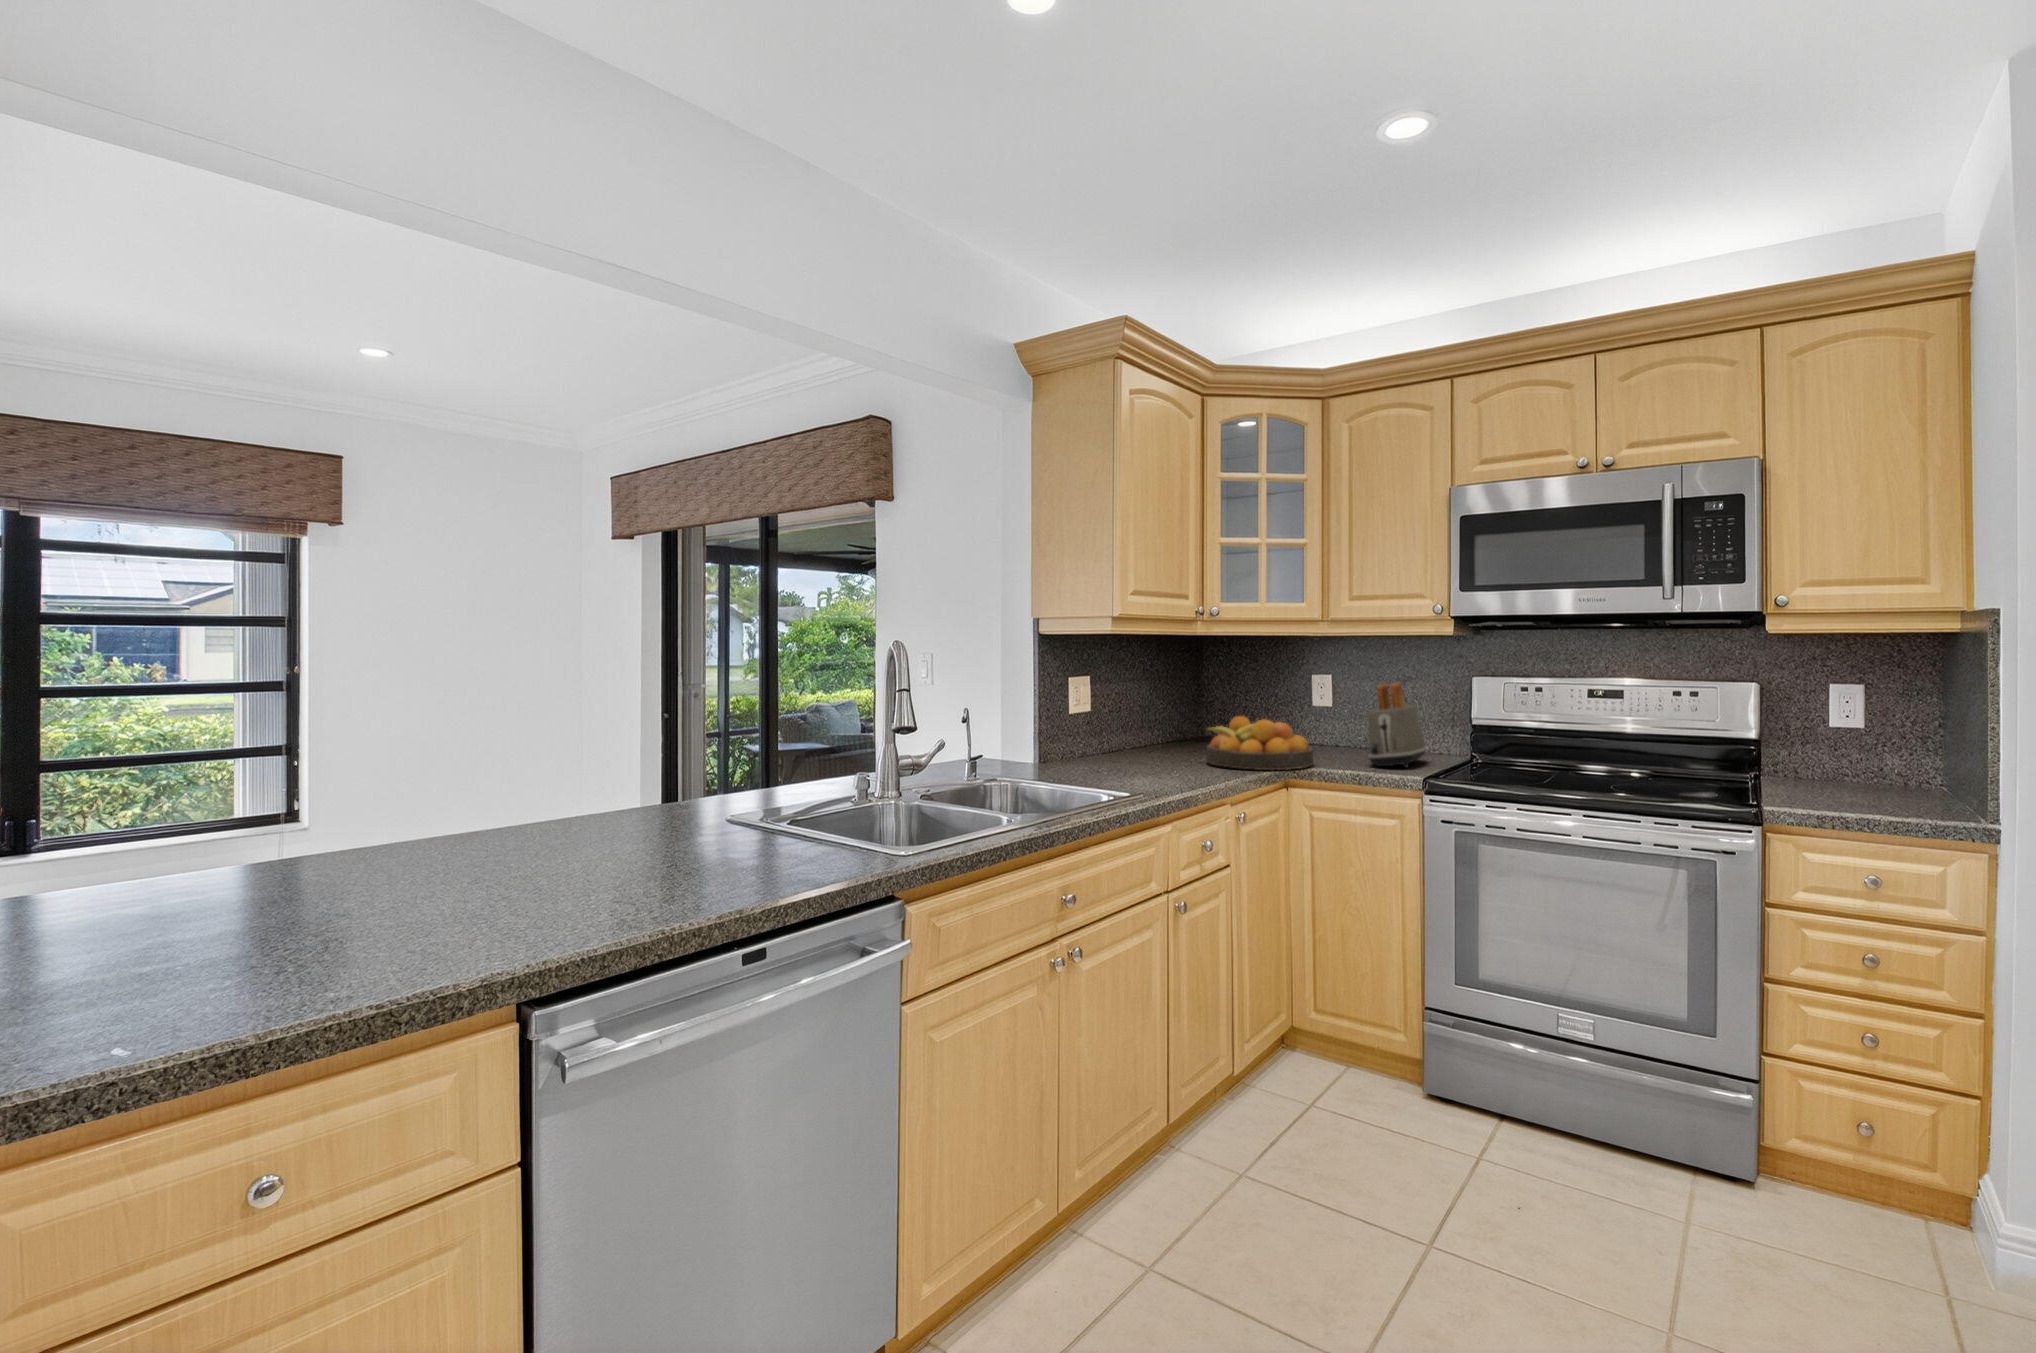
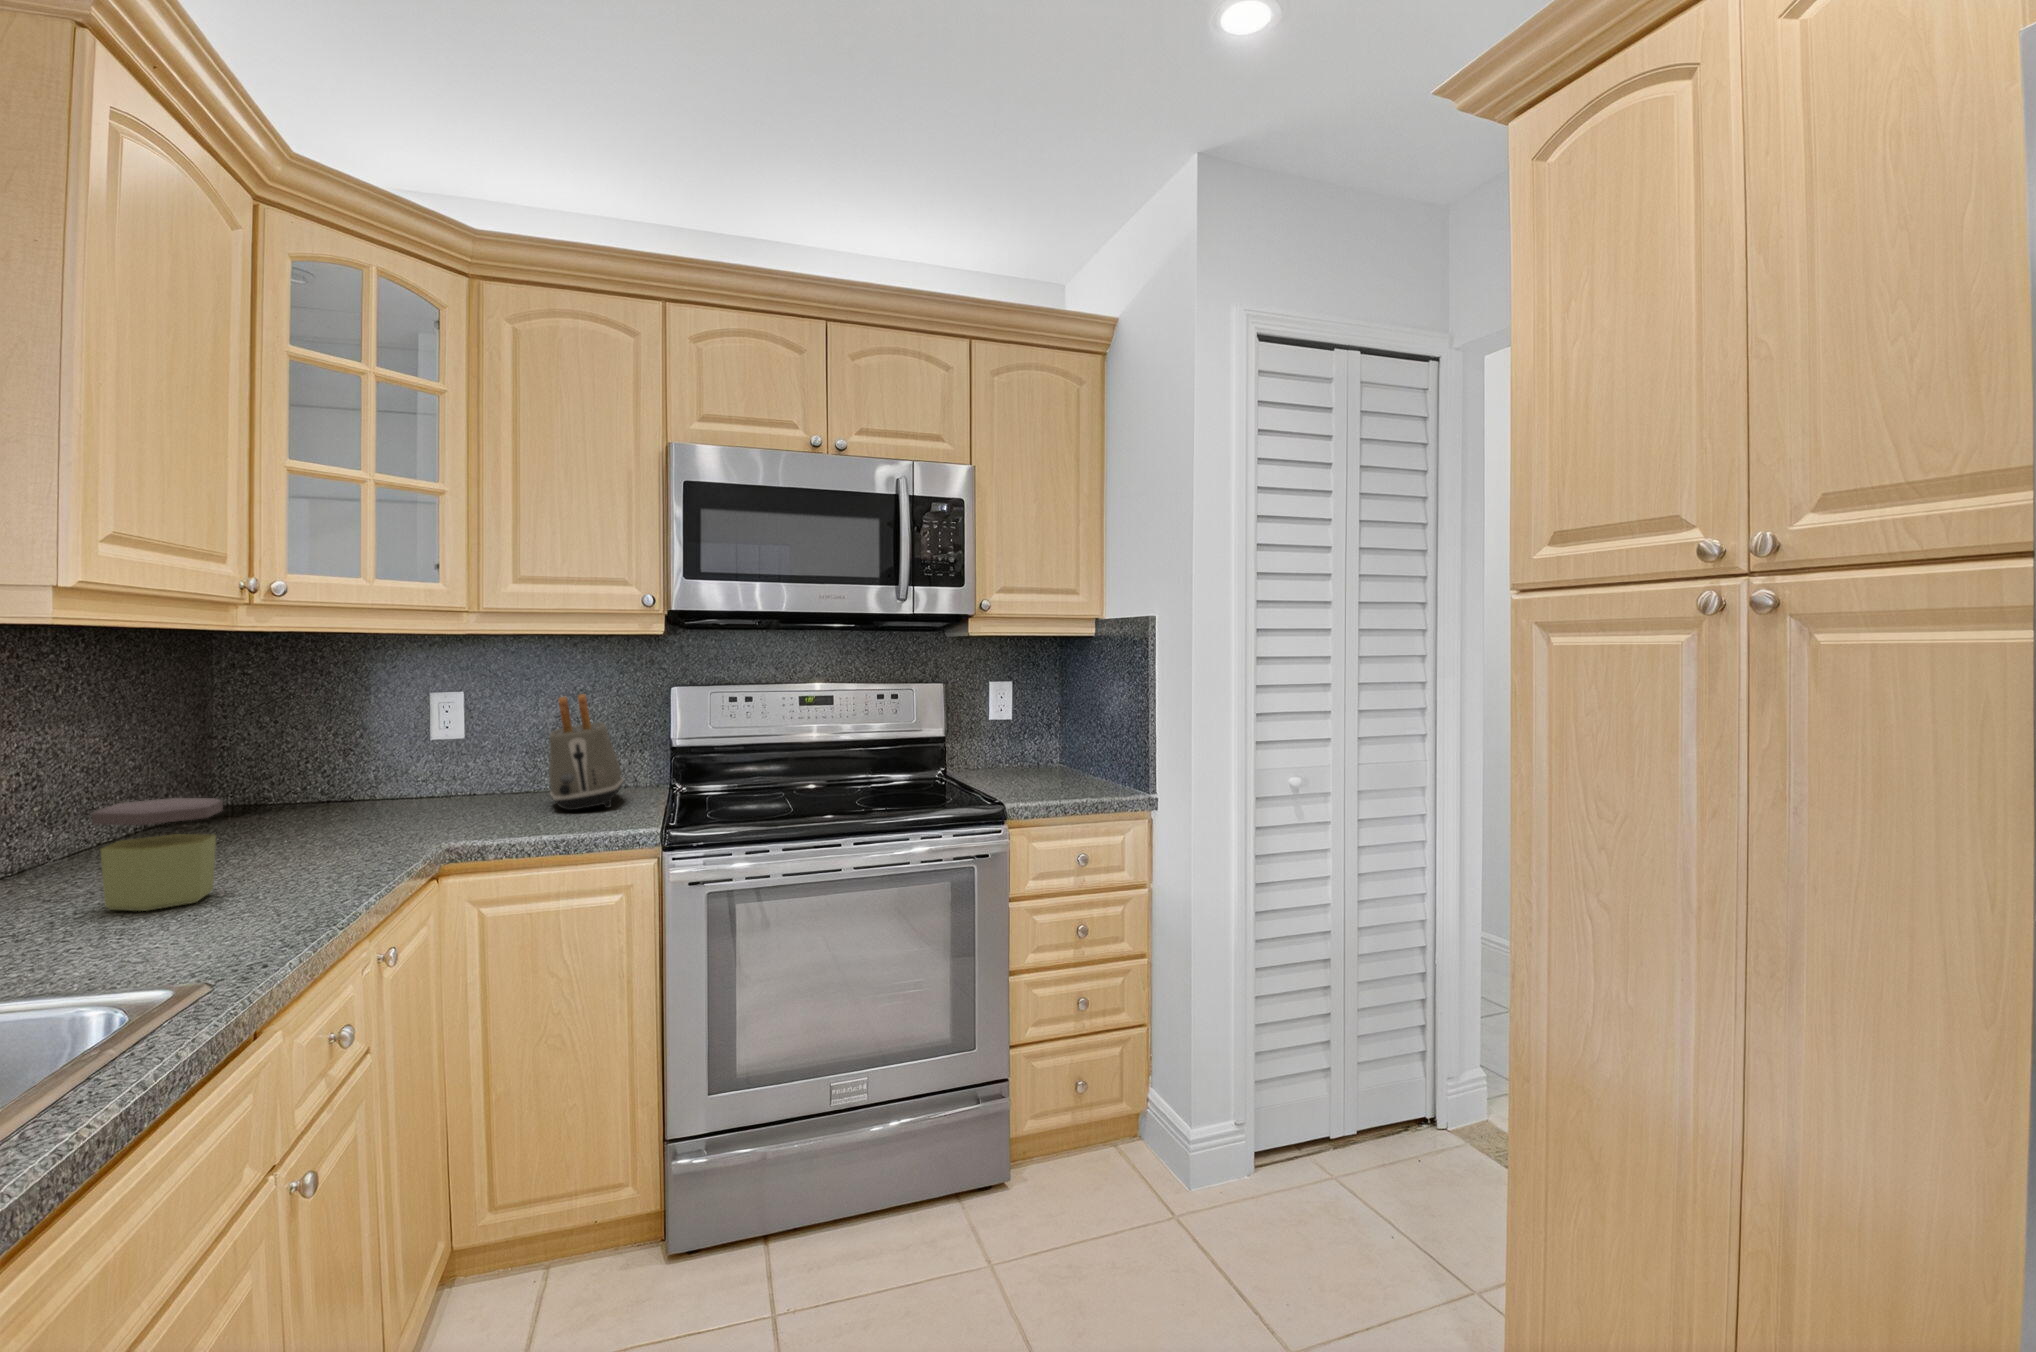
fruit bowl: present [1206,716,1313,770] -> none [262,757,471,846]
jar: none [1121,729,1171,782] -> present [92,798,223,911]

